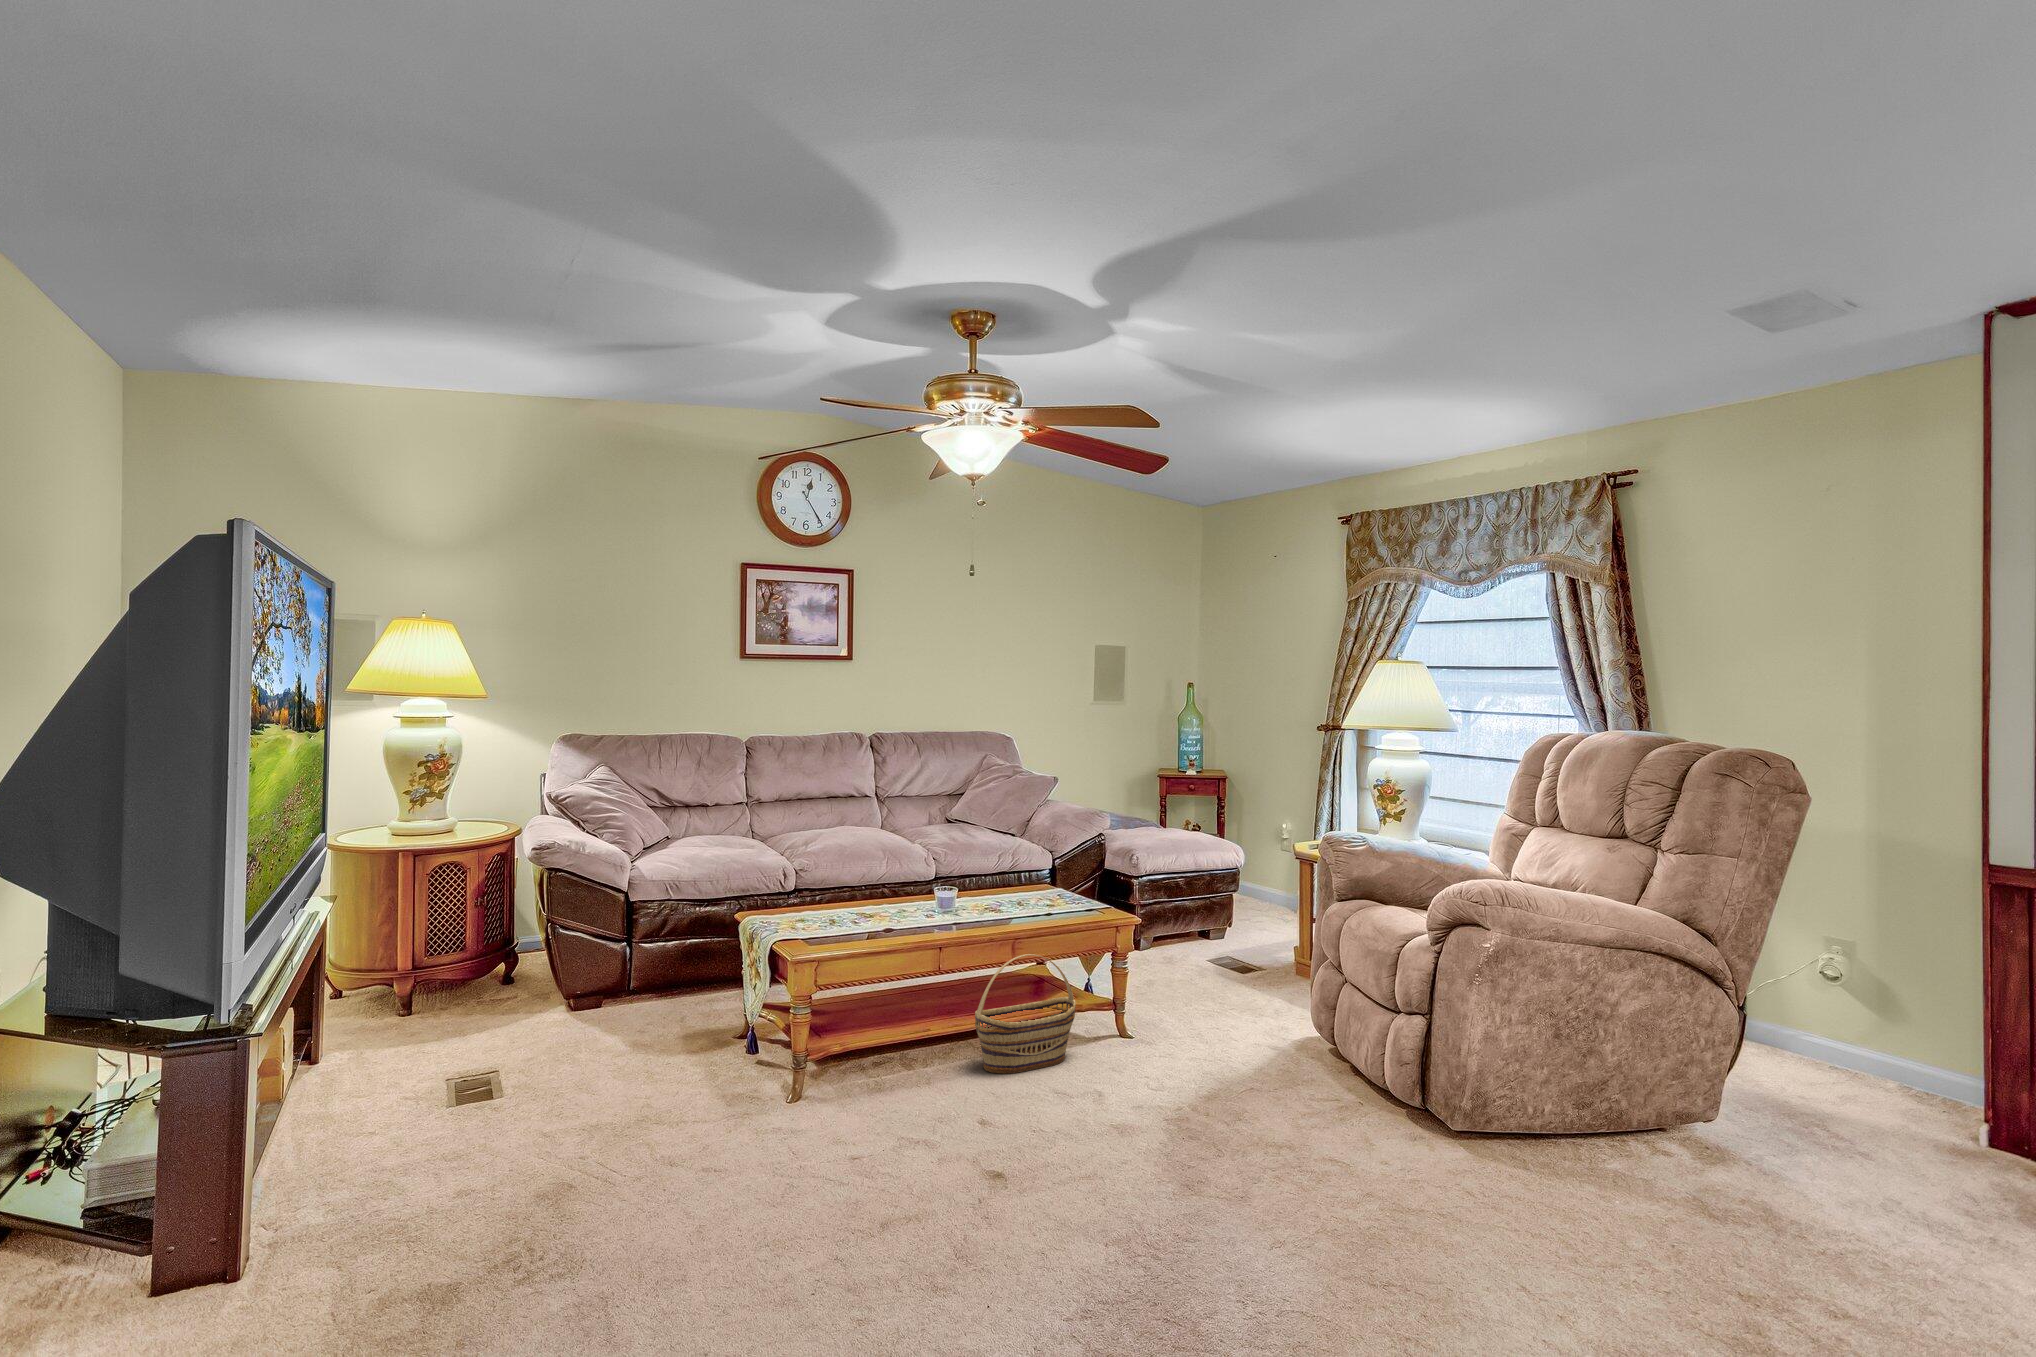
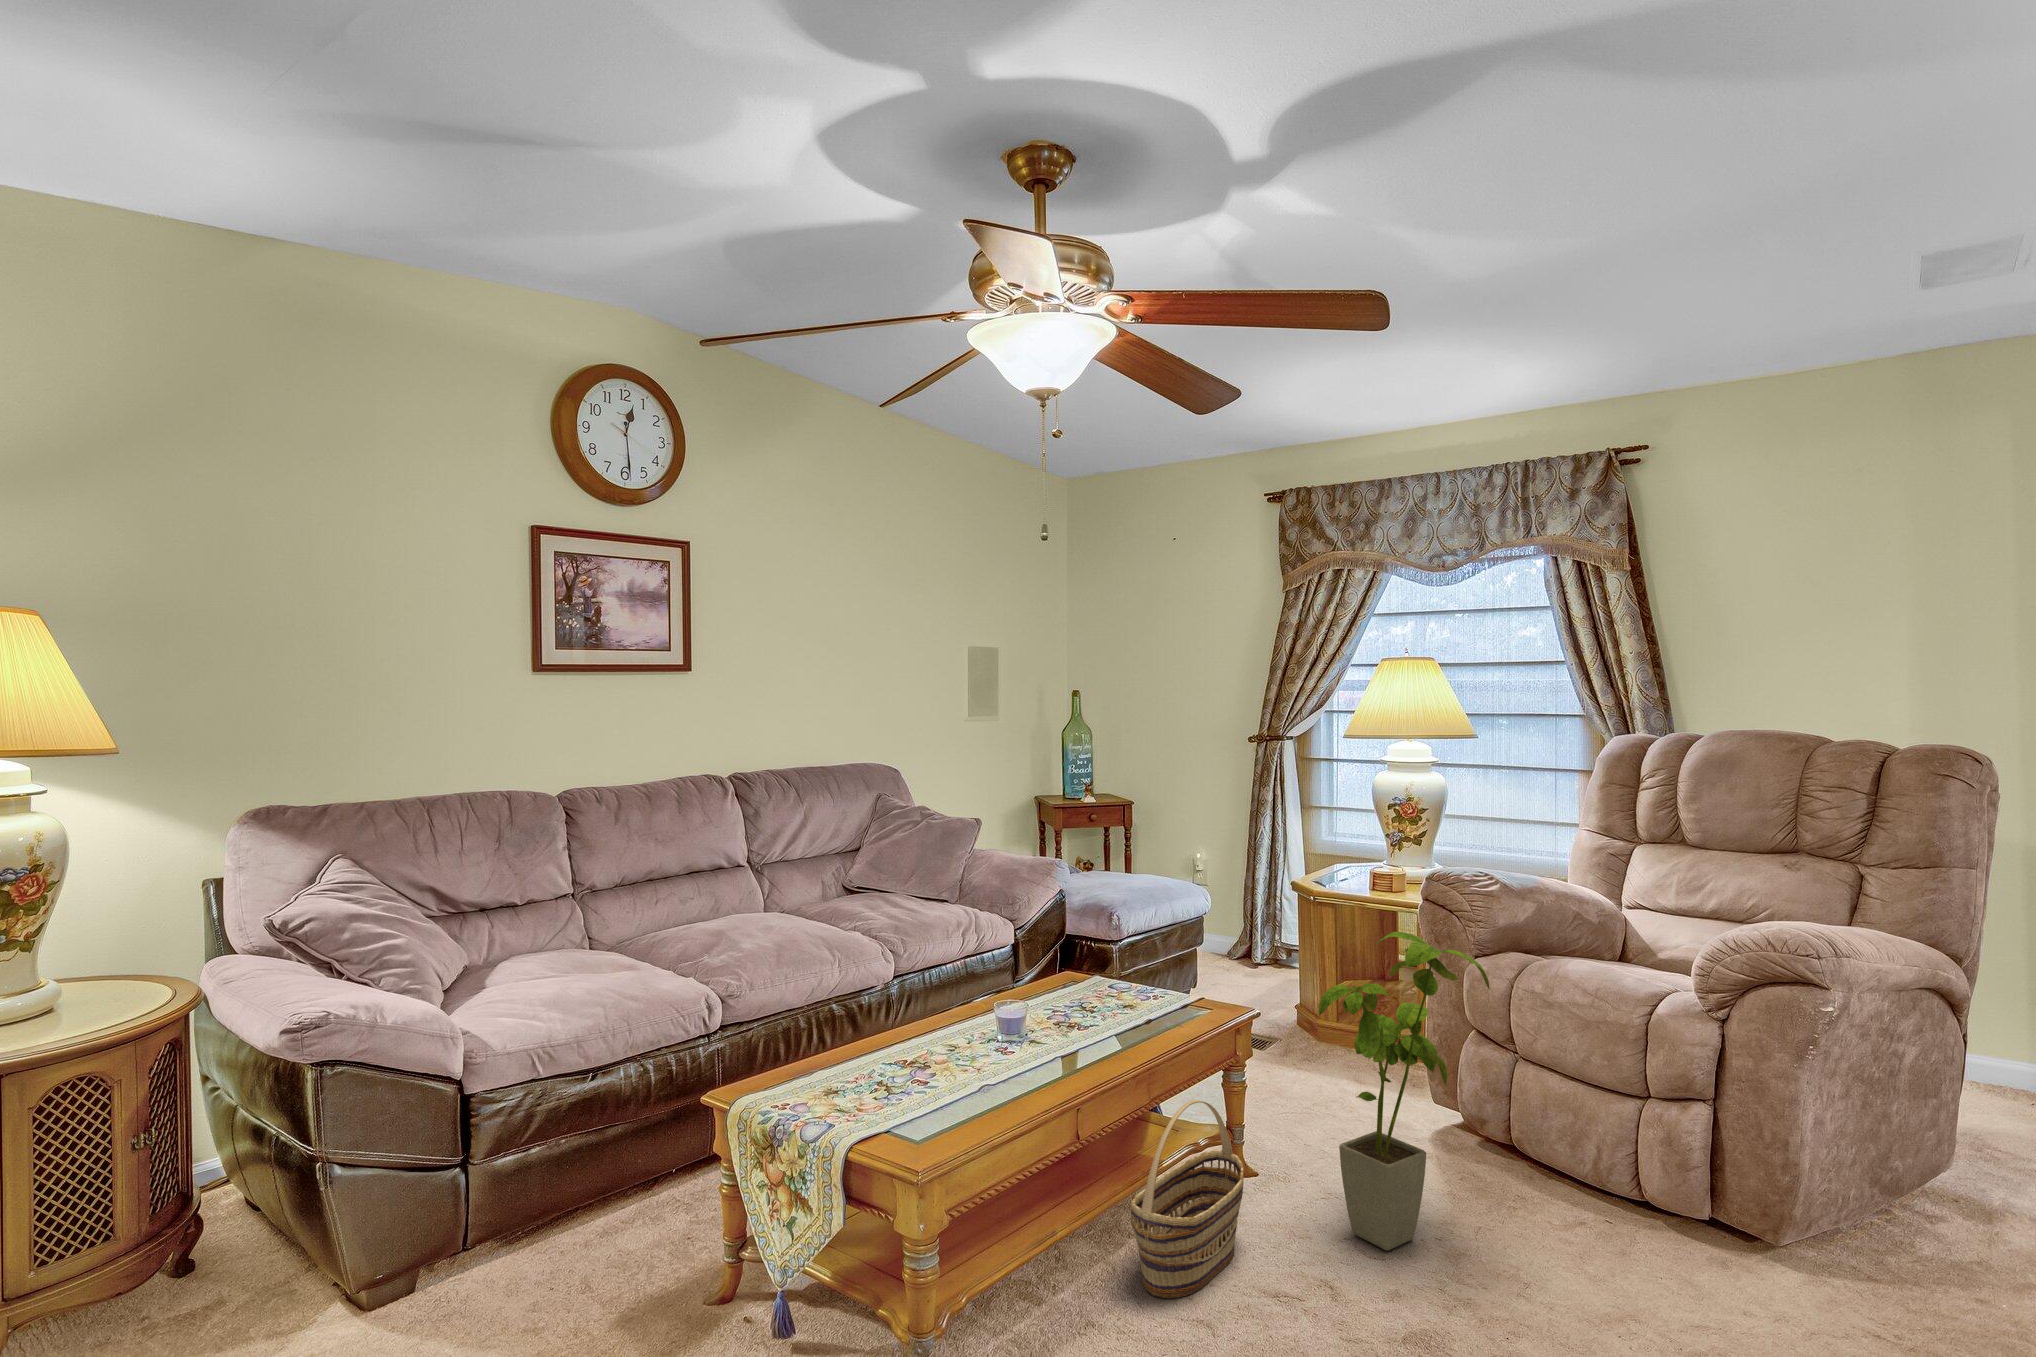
house plant: none [1127,856,1237,1077] -> present [1319,932,1490,1250]

